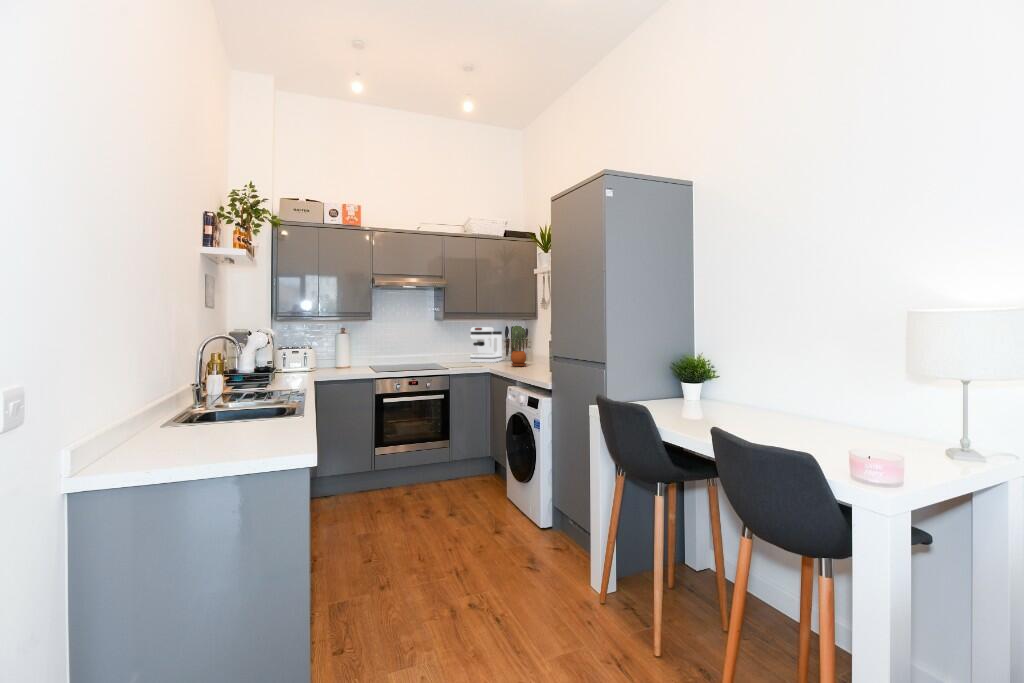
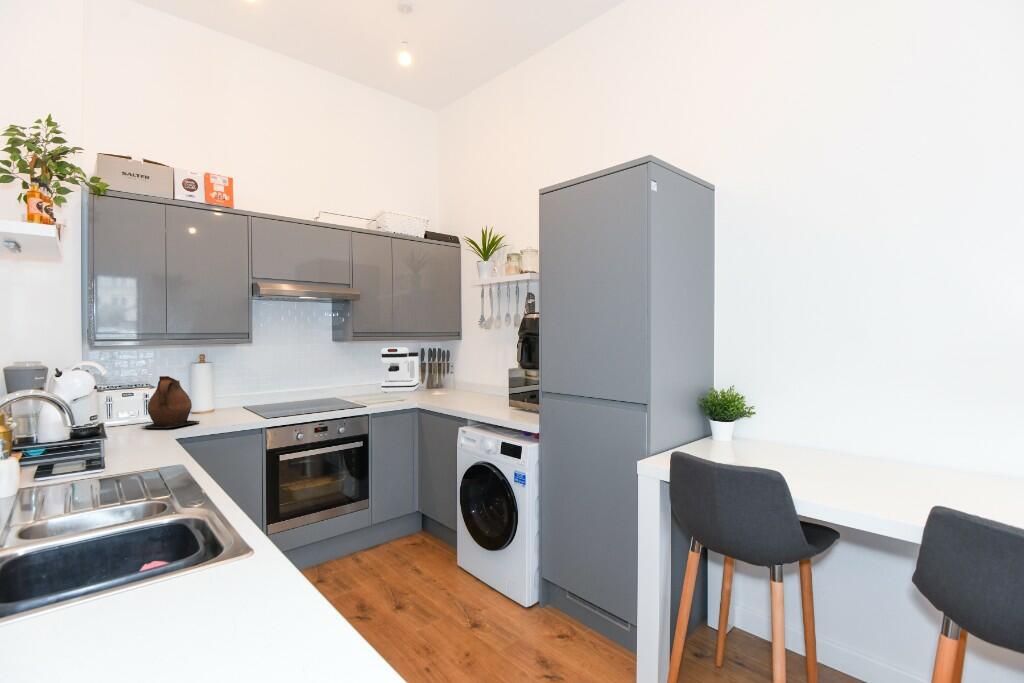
potted plant: present [511,326,526,366] -> none [440,347,460,397]
ceramic pitcher: none [302,340,336,373] -> present [143,376,200,428]

